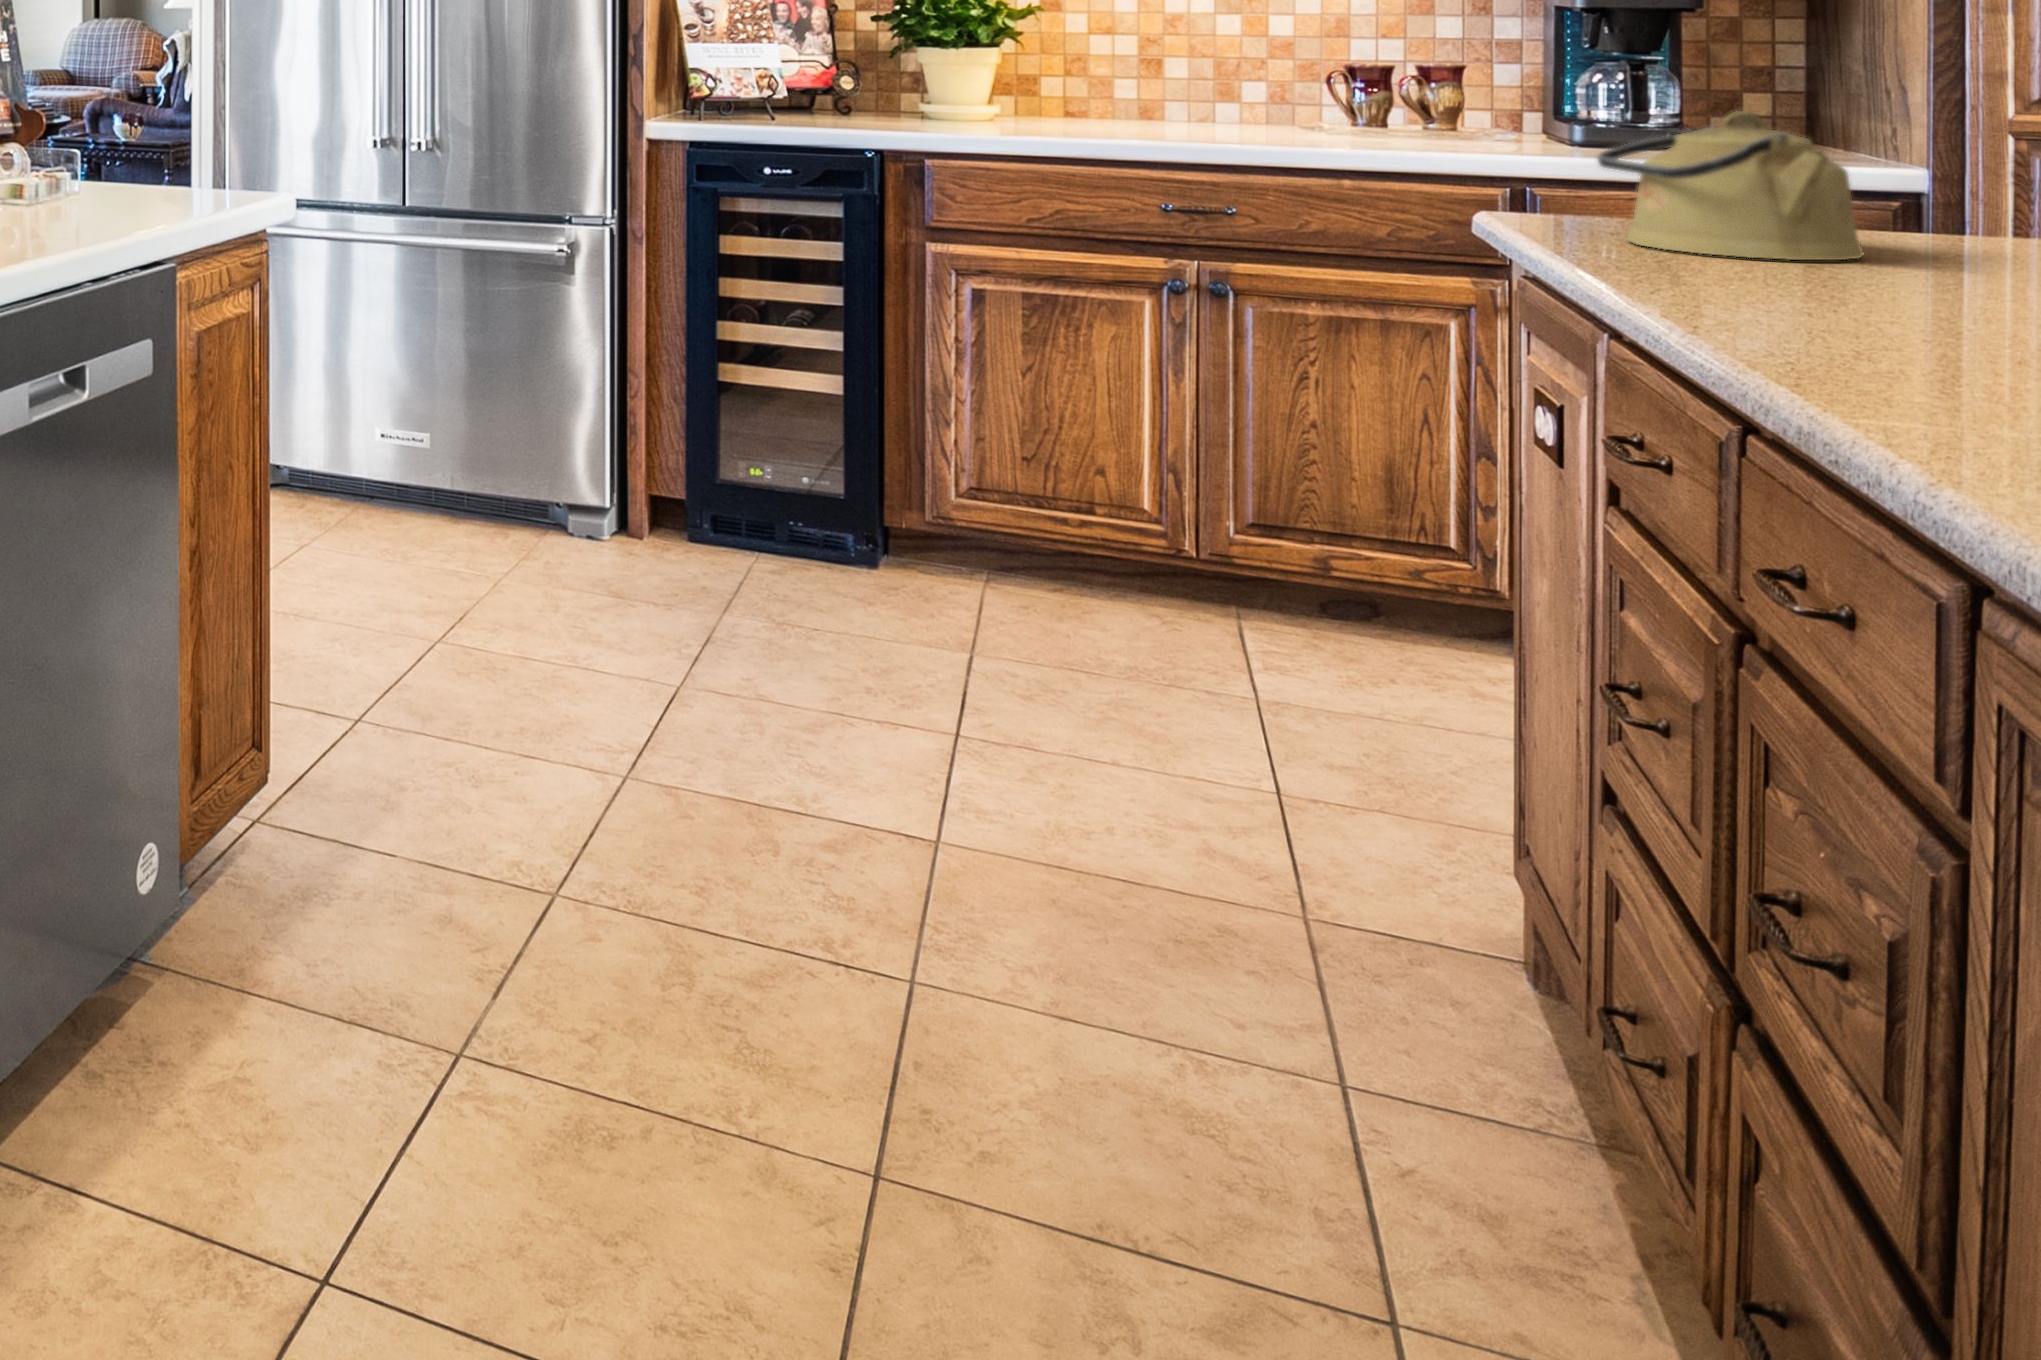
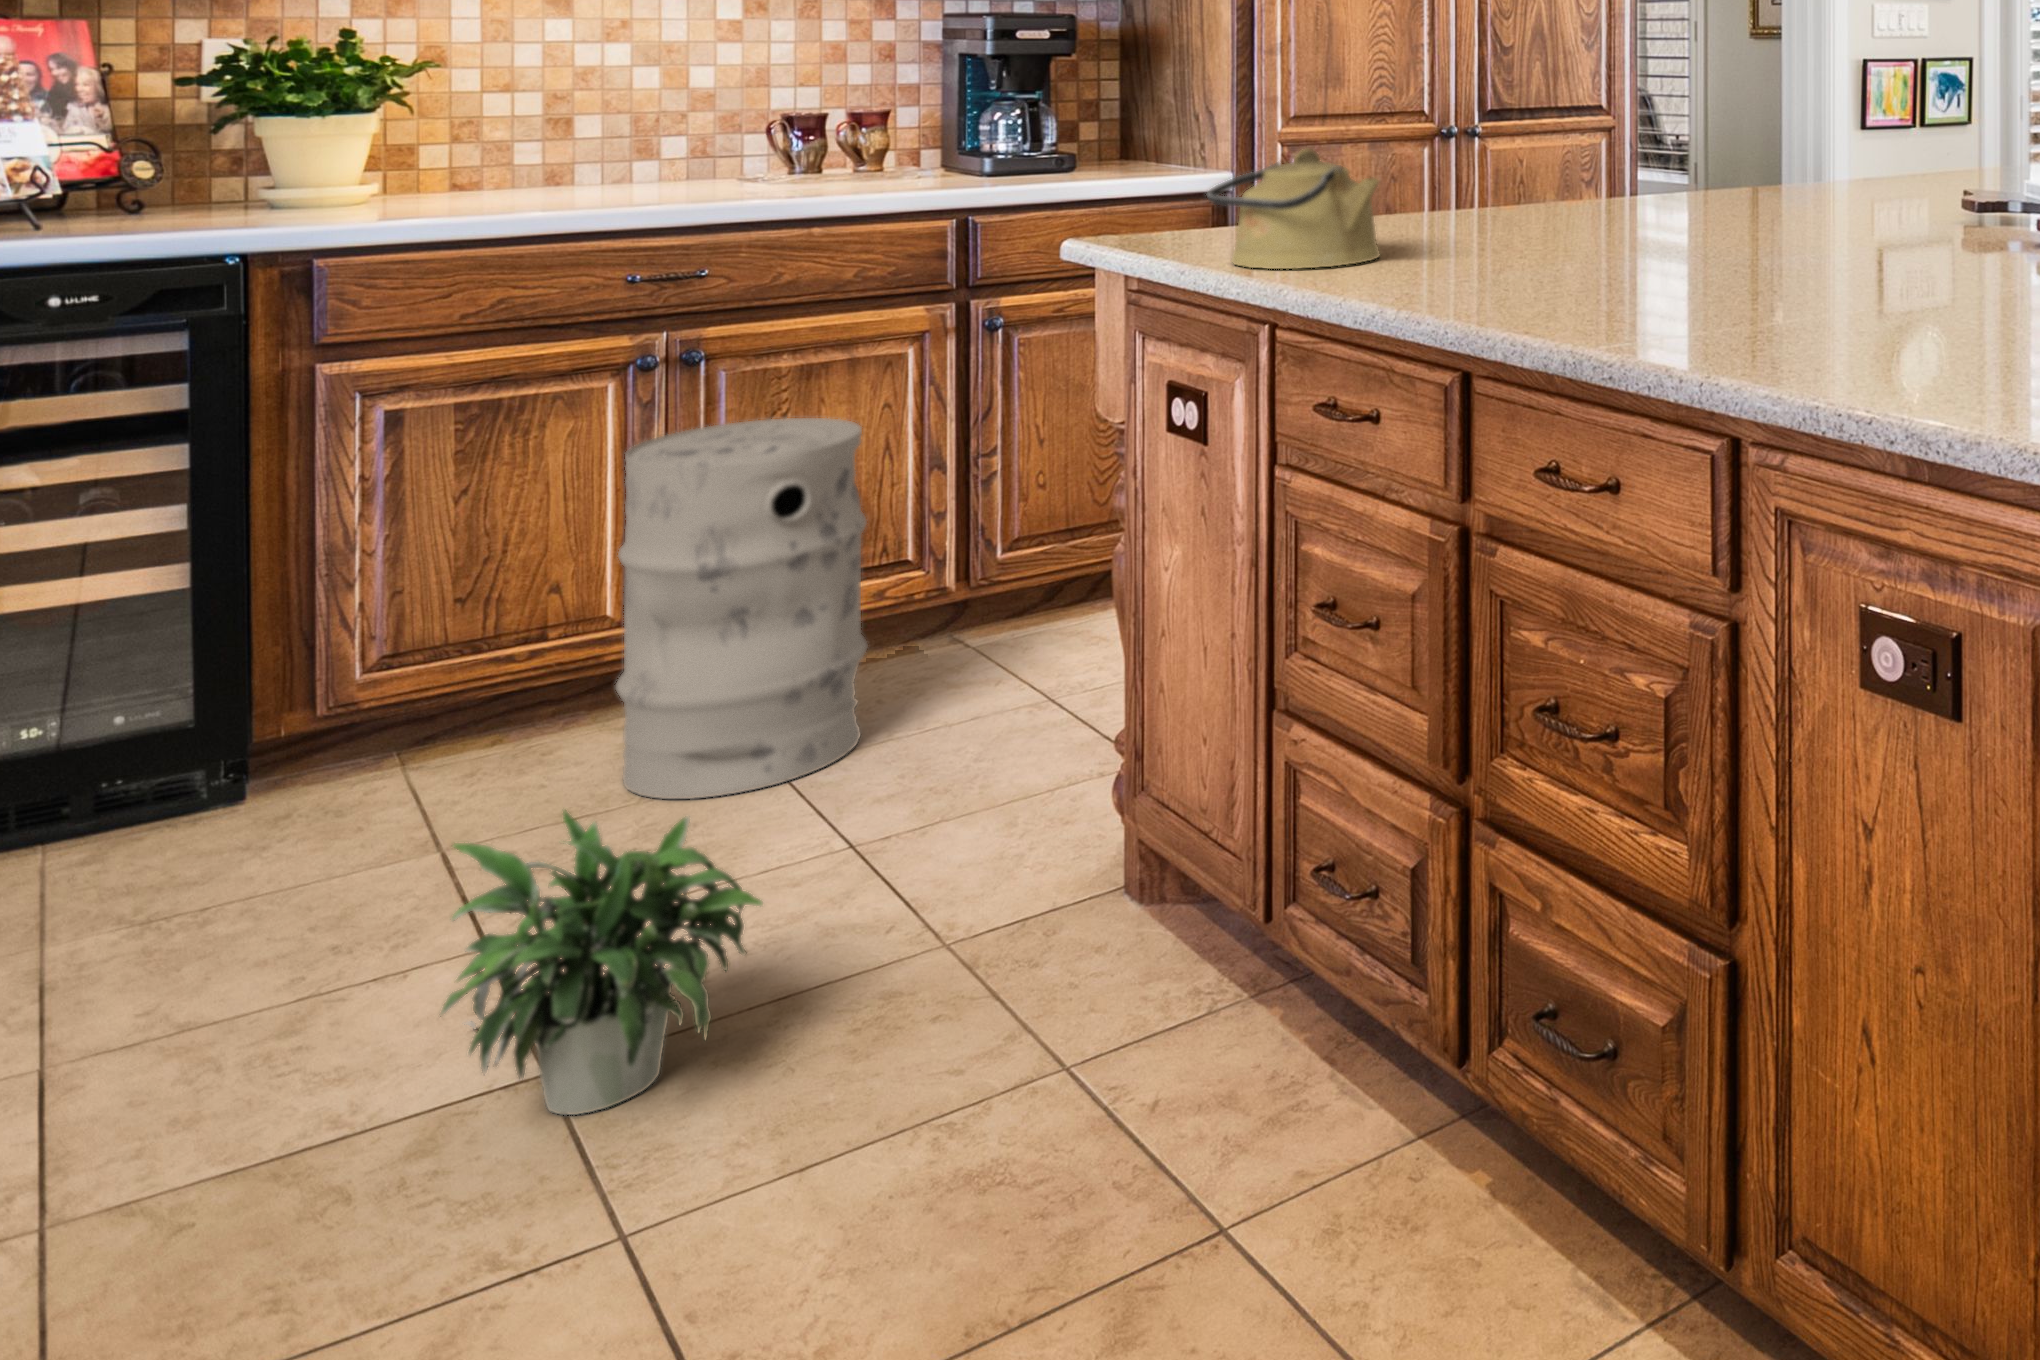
trash can: none [1125,350,1363,703] -> present [616,418,867,799]
potted plant: none [872,601,1108,858] -> present [440,811,762,1115]

